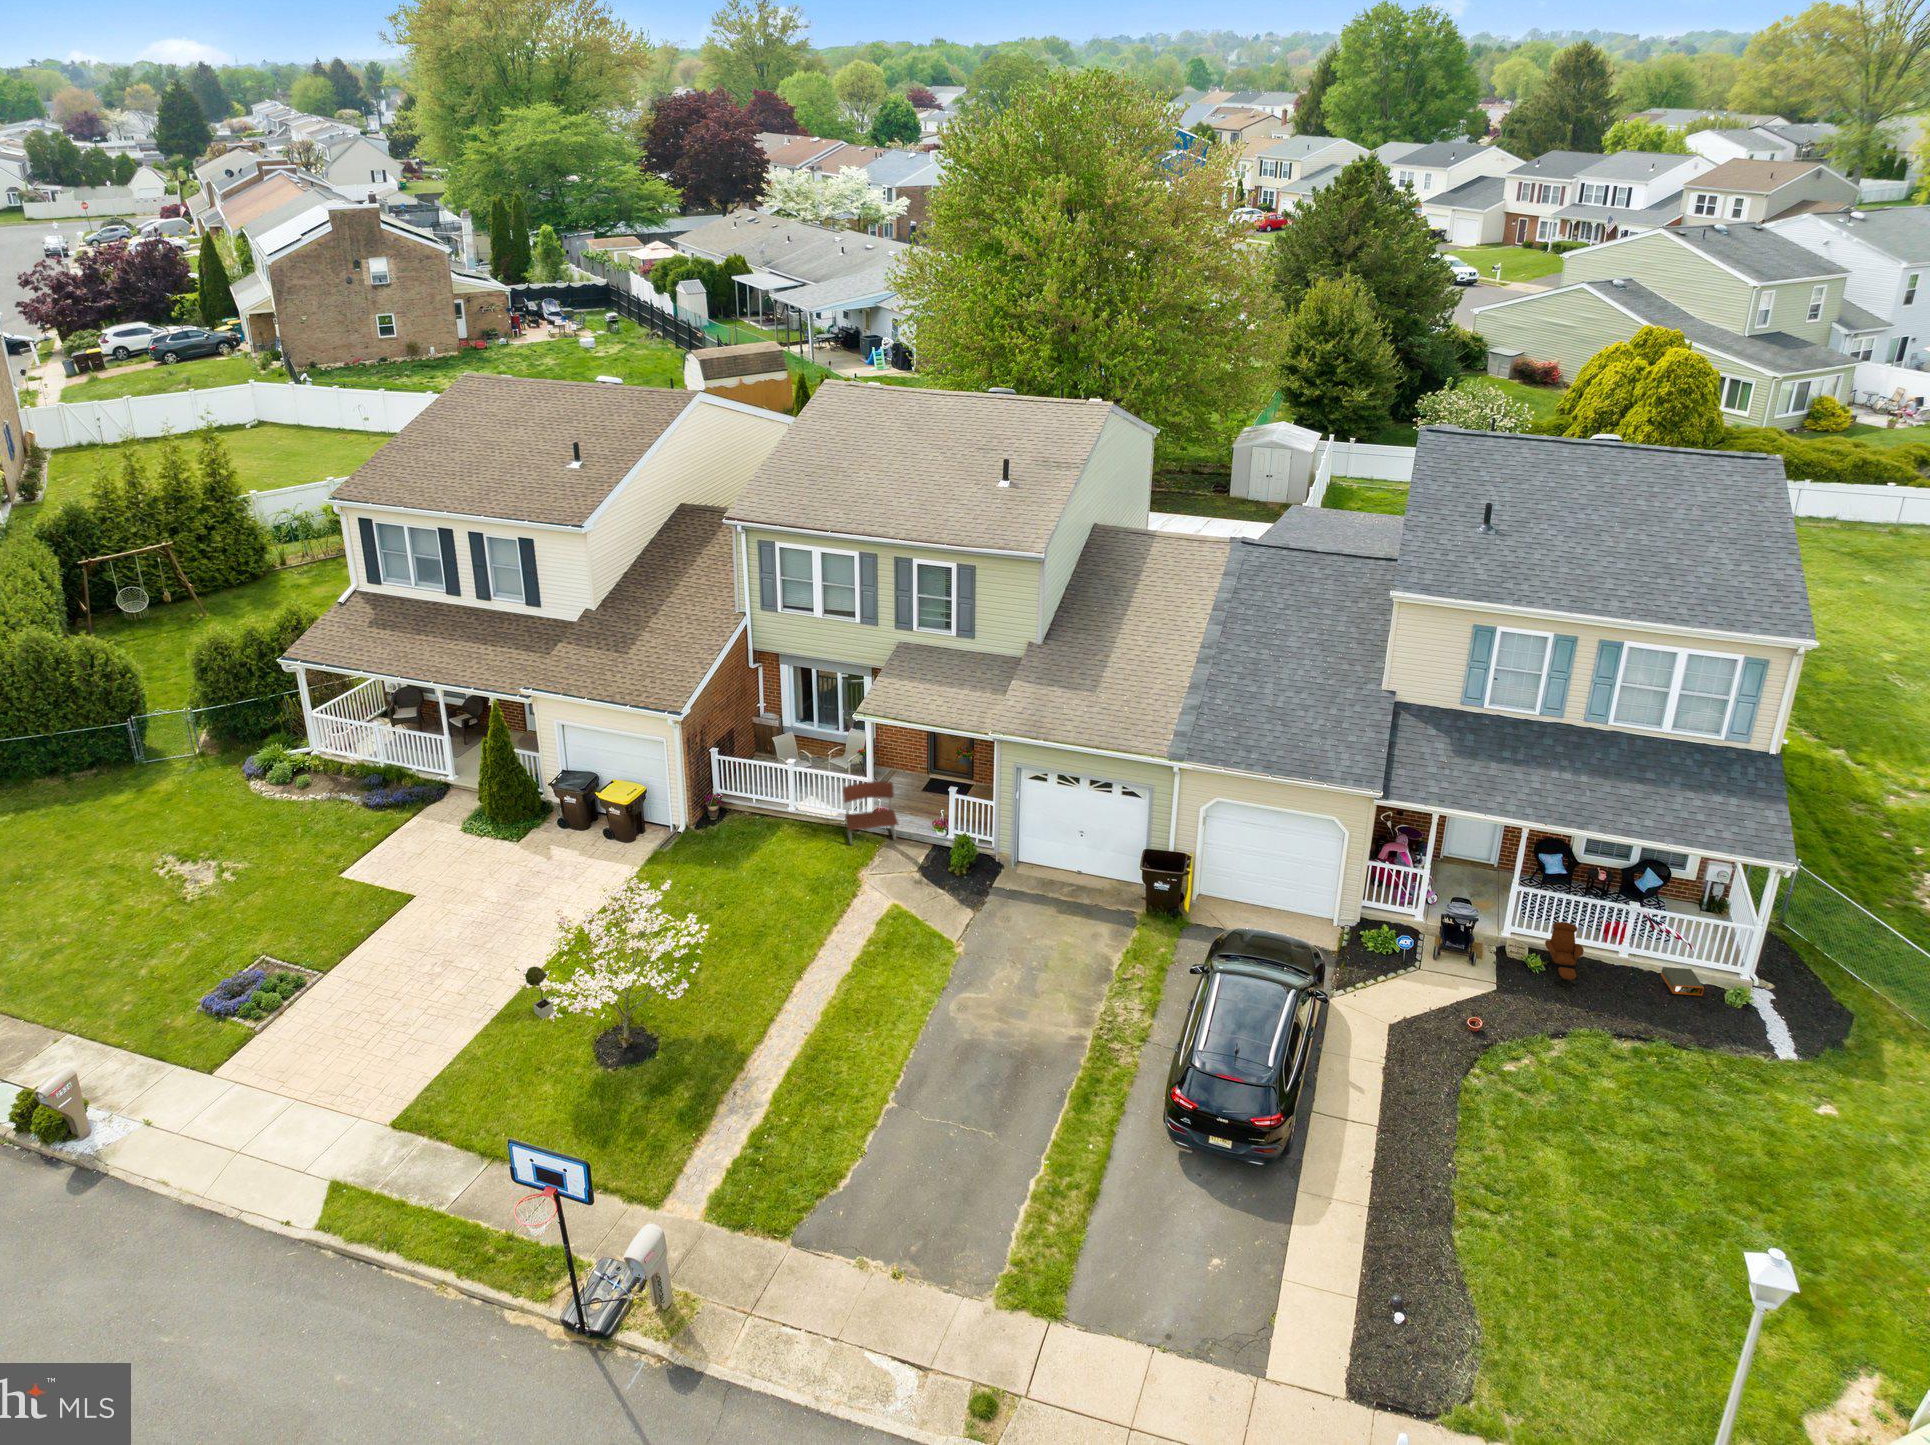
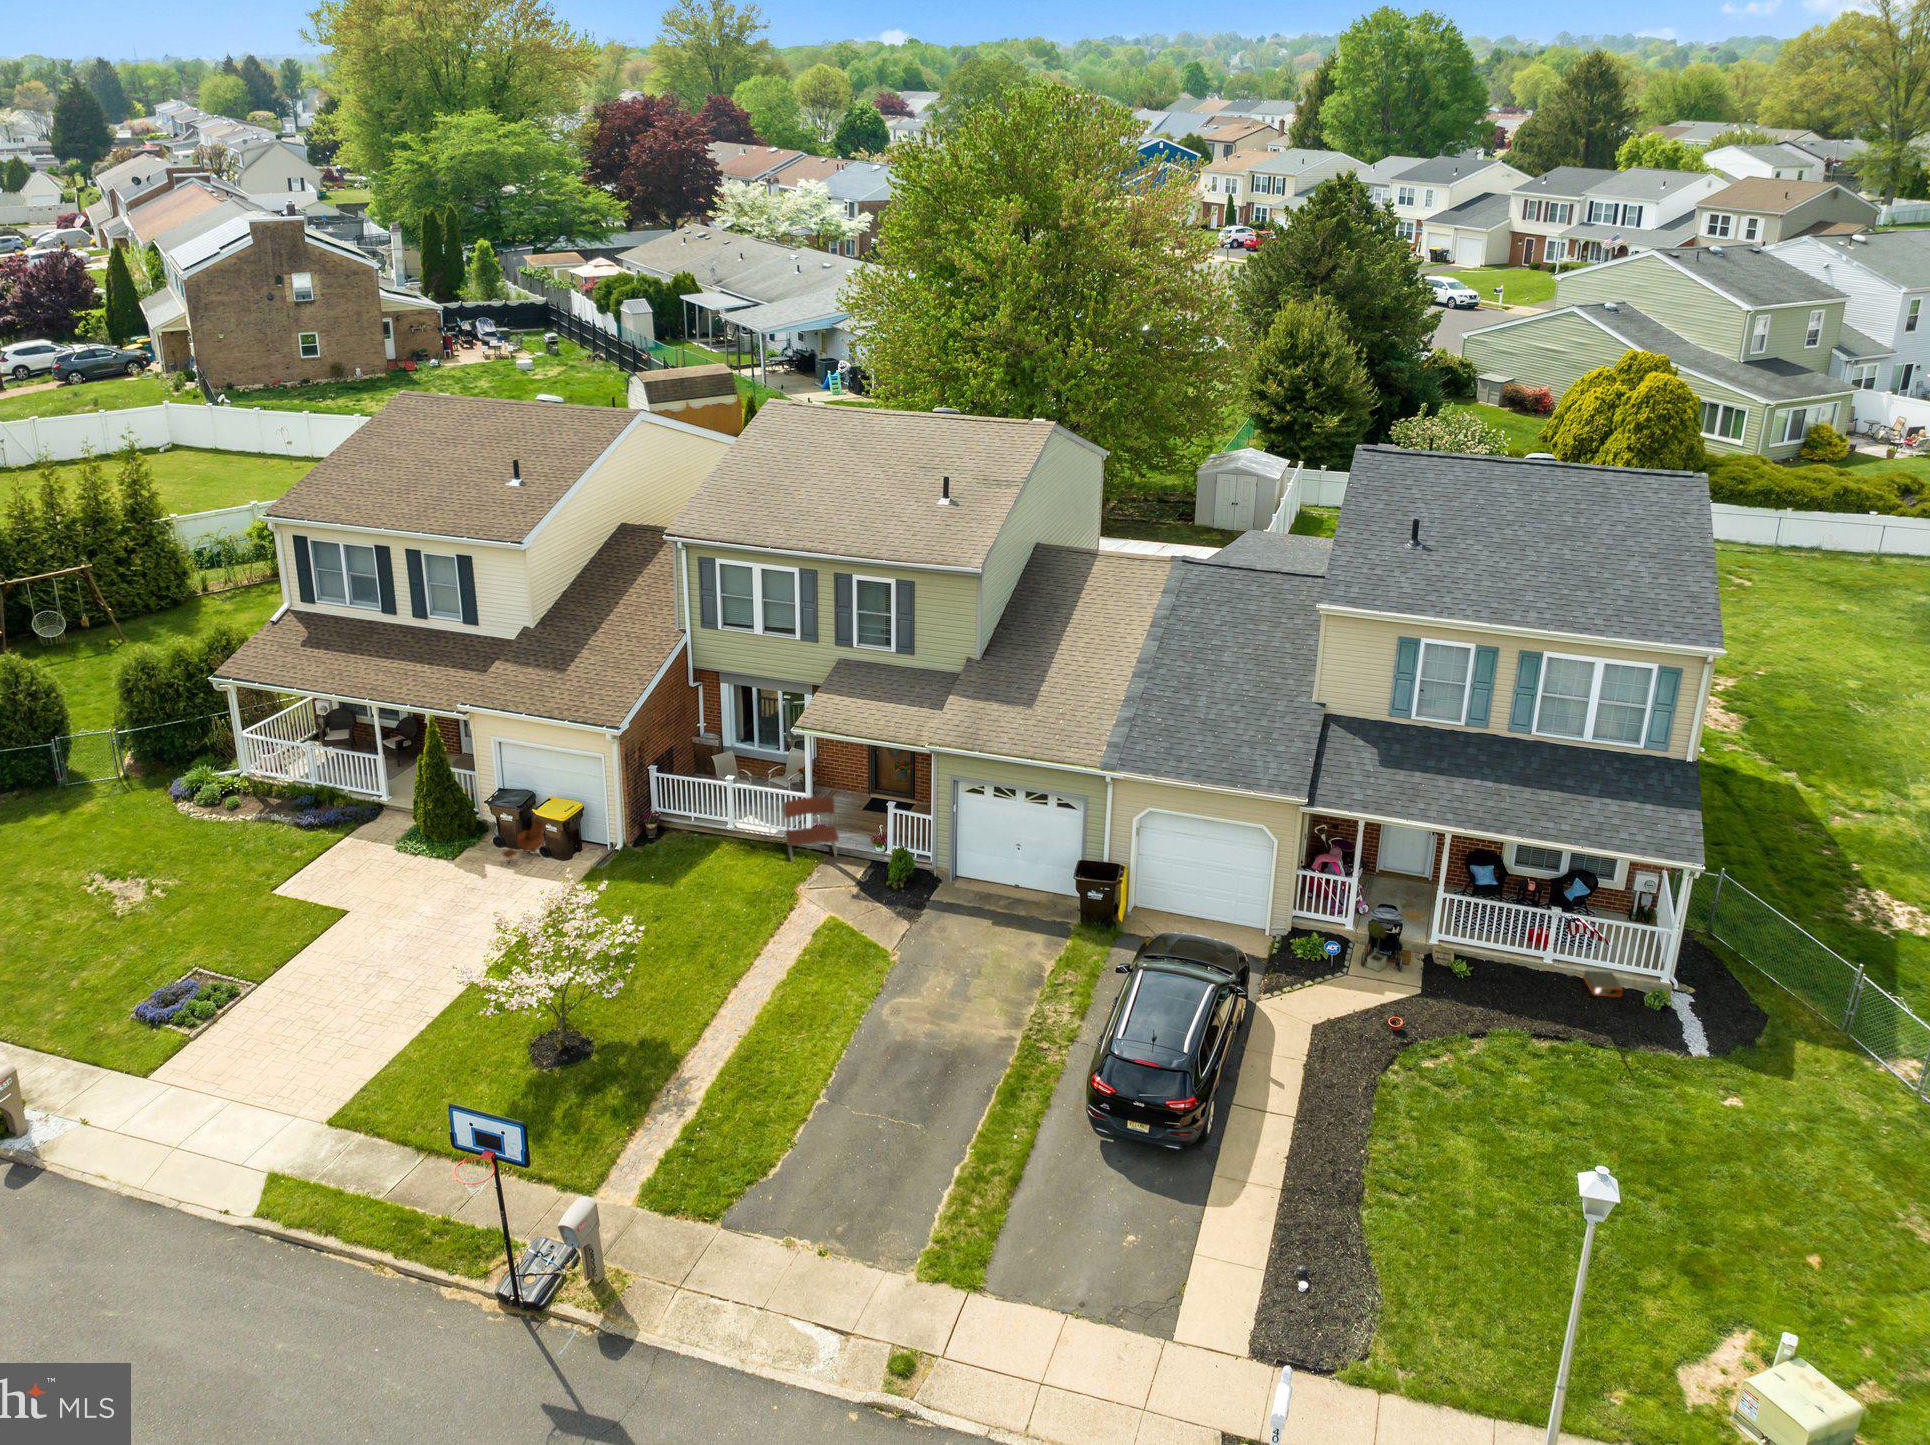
lounge chair: present [1545,922,1584,989] -> present [503,817,545,862]
potted tree: present [525,966,554,1019] -> present [1366,921,1387,972]

